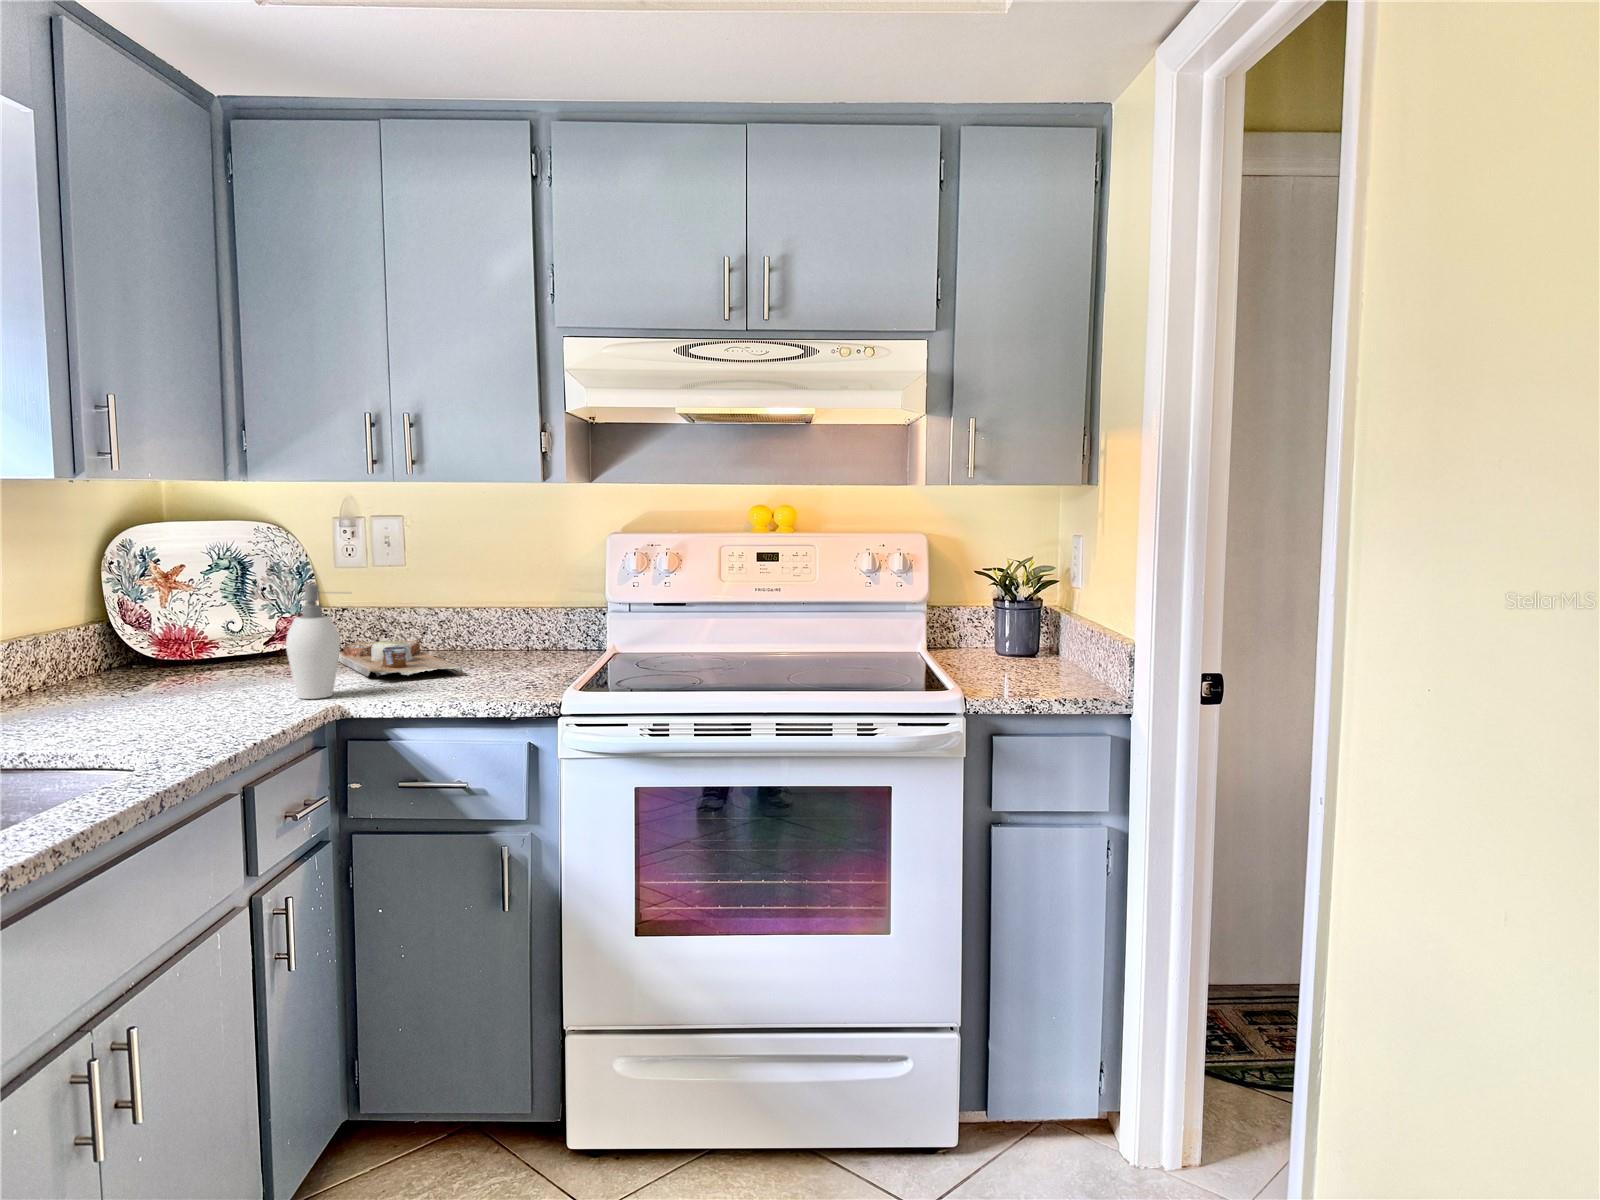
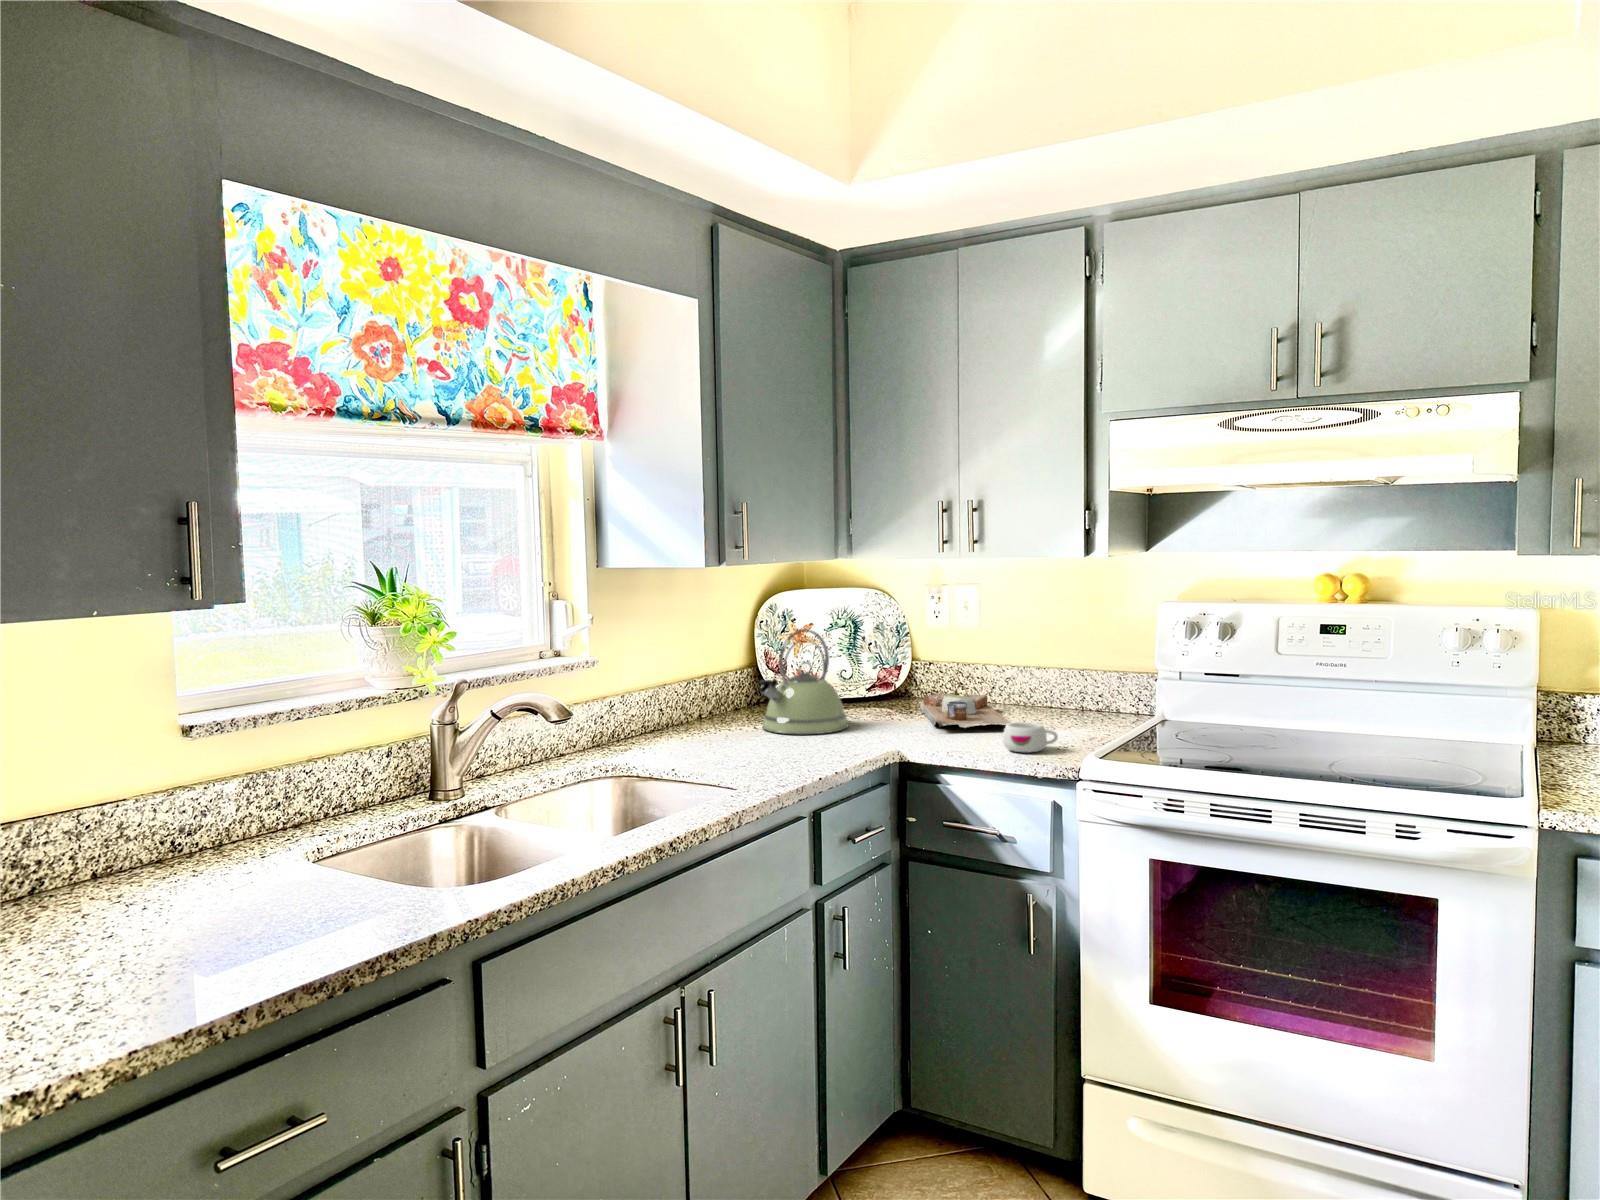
kettle: none [127,567,255,700] -> present [759,629,848,734]
soap dispenser: present [286,584,340,699] -> none [865,647,915,743]
mug: none [464,662,524,694] -> present [1003,722,1058,752]

